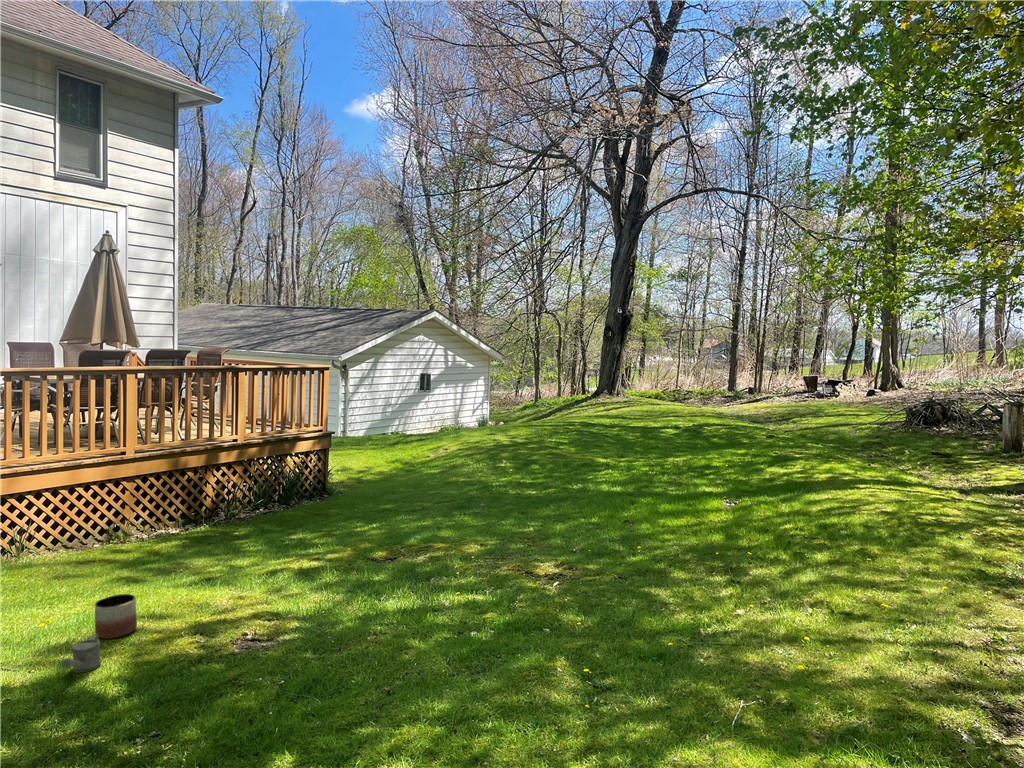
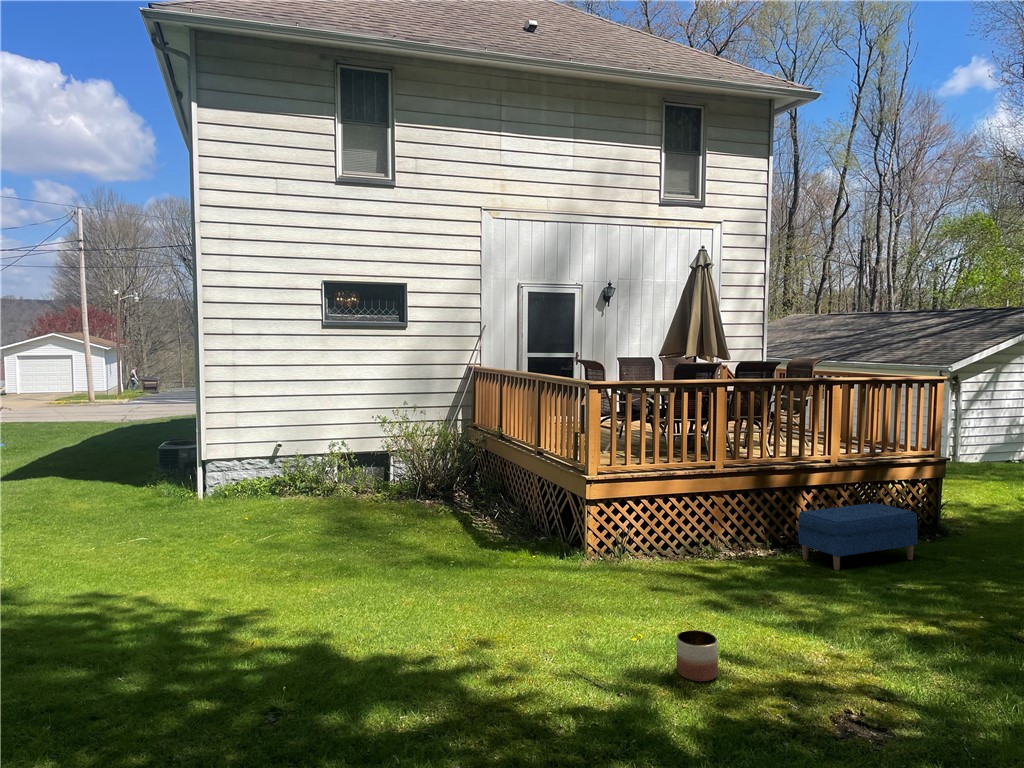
bench: none [209,469,304,530] -> present [798,503,918,571]
watering can: present [63,634,101,673] -> none [642,674,680,716]

